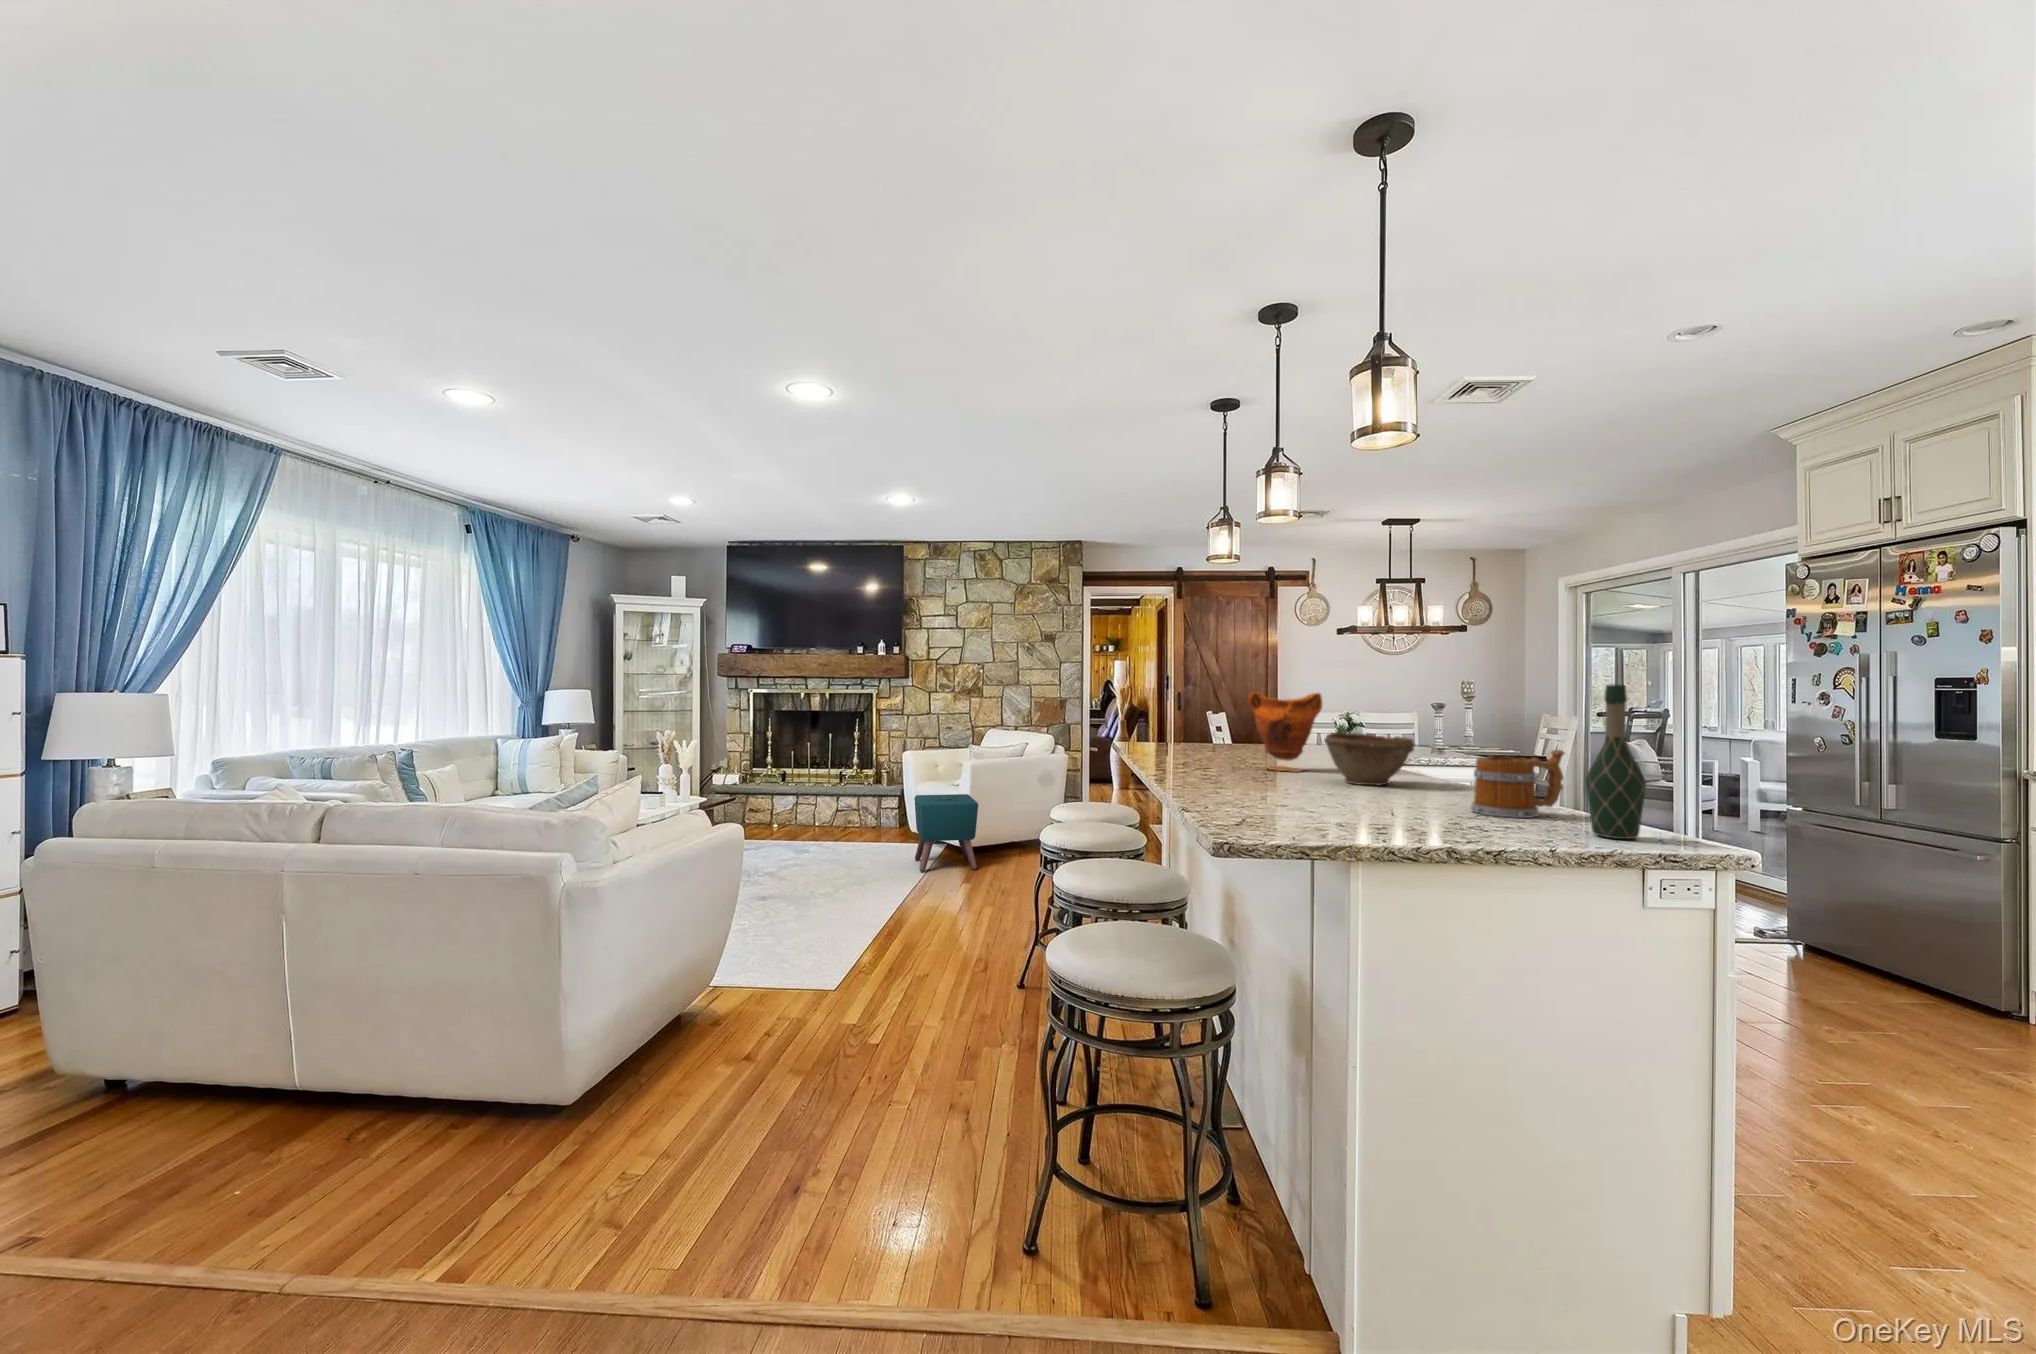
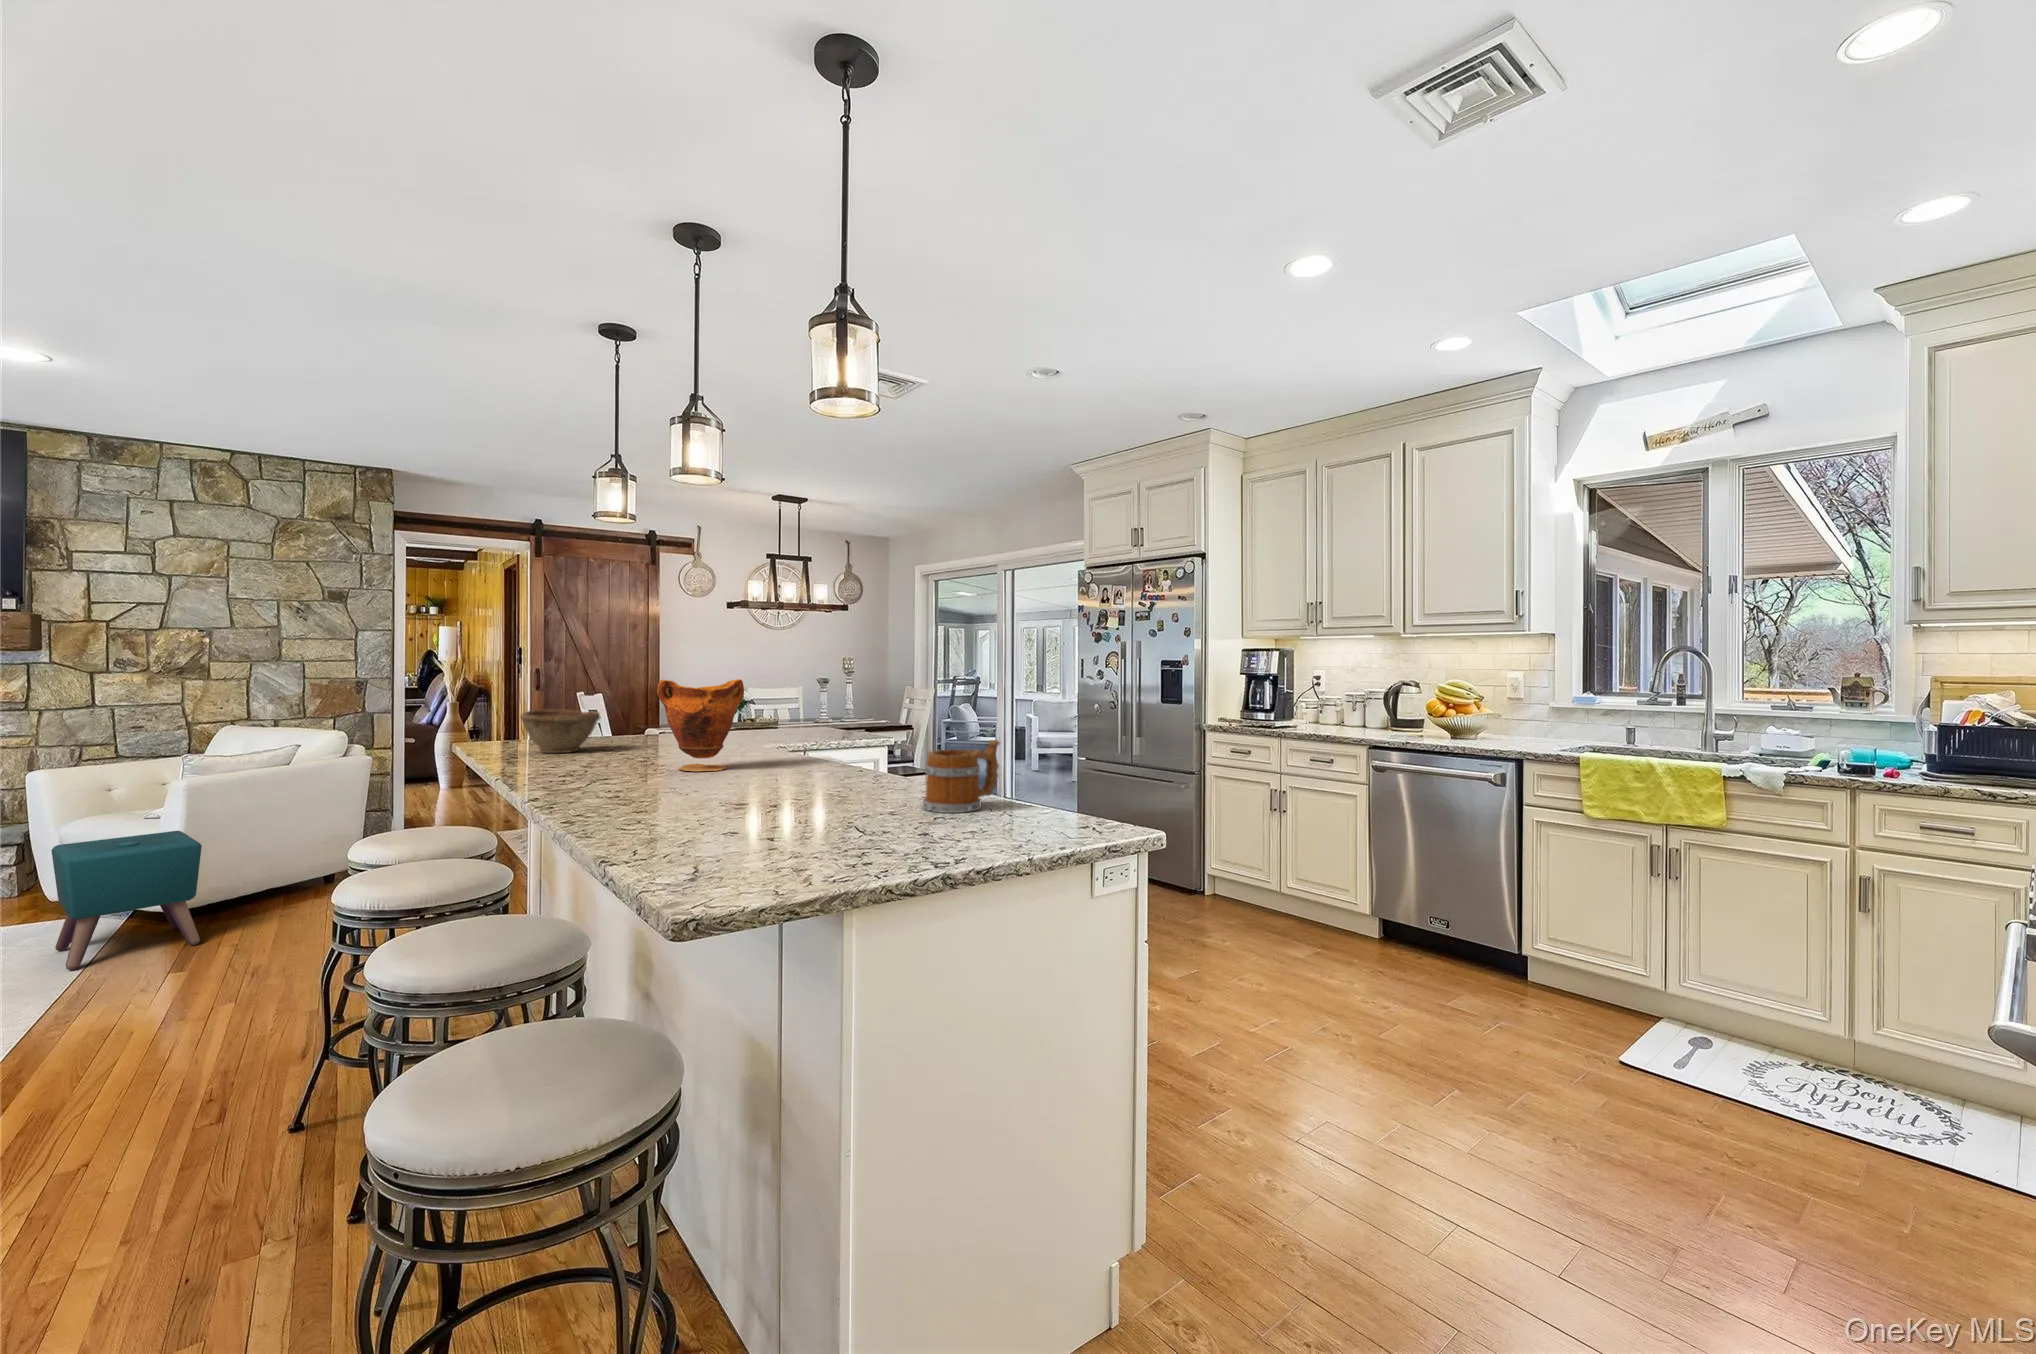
wine bottle: present [1586,685,1646,839] -> none [1036,681,1082,829]
bowl: present [1324,733,1414,785] -> present [520,710,600,753]

